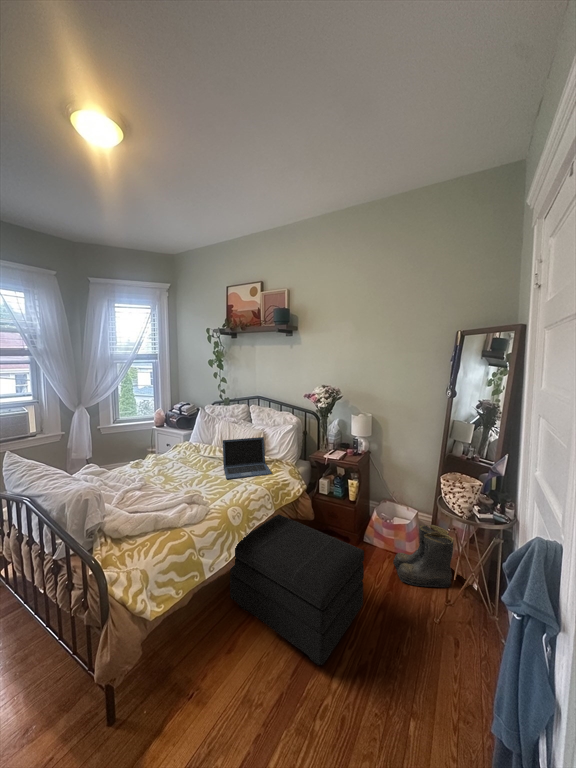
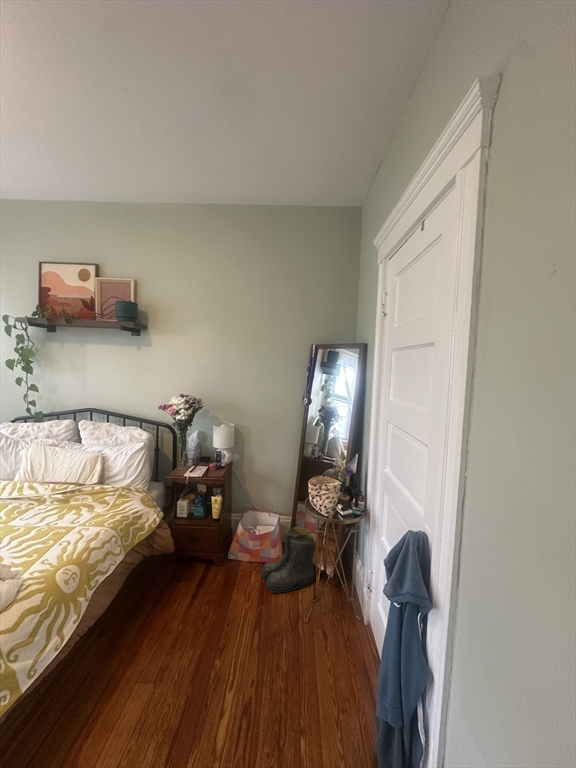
laptop: present [223,437,272,479] -> none [37,461,117,528]
footstool: present [230,514,364,665] -> none [59,558,240,731]

